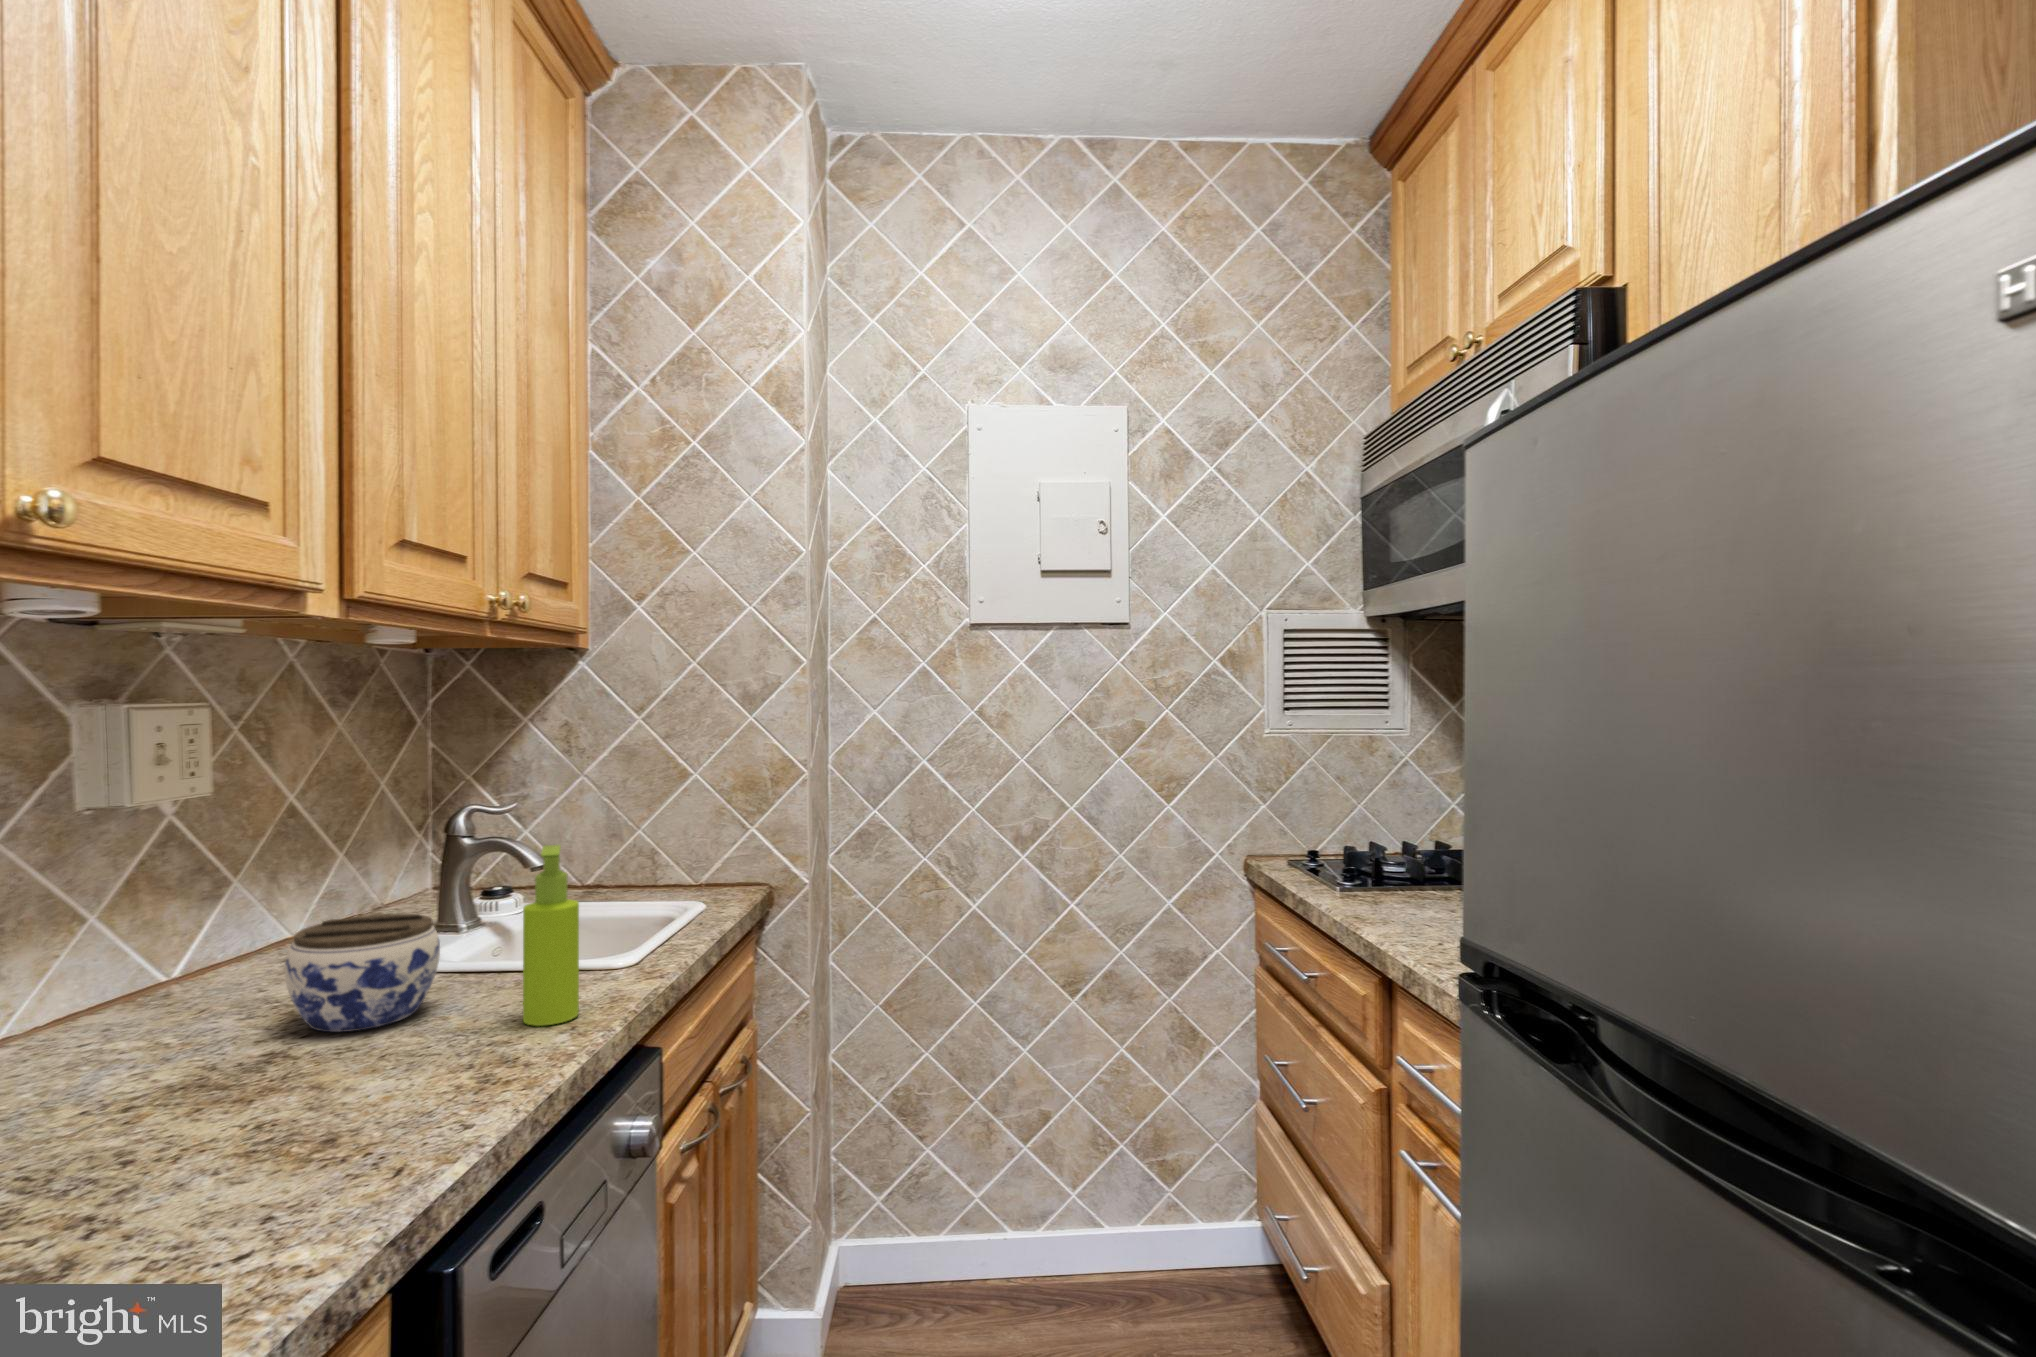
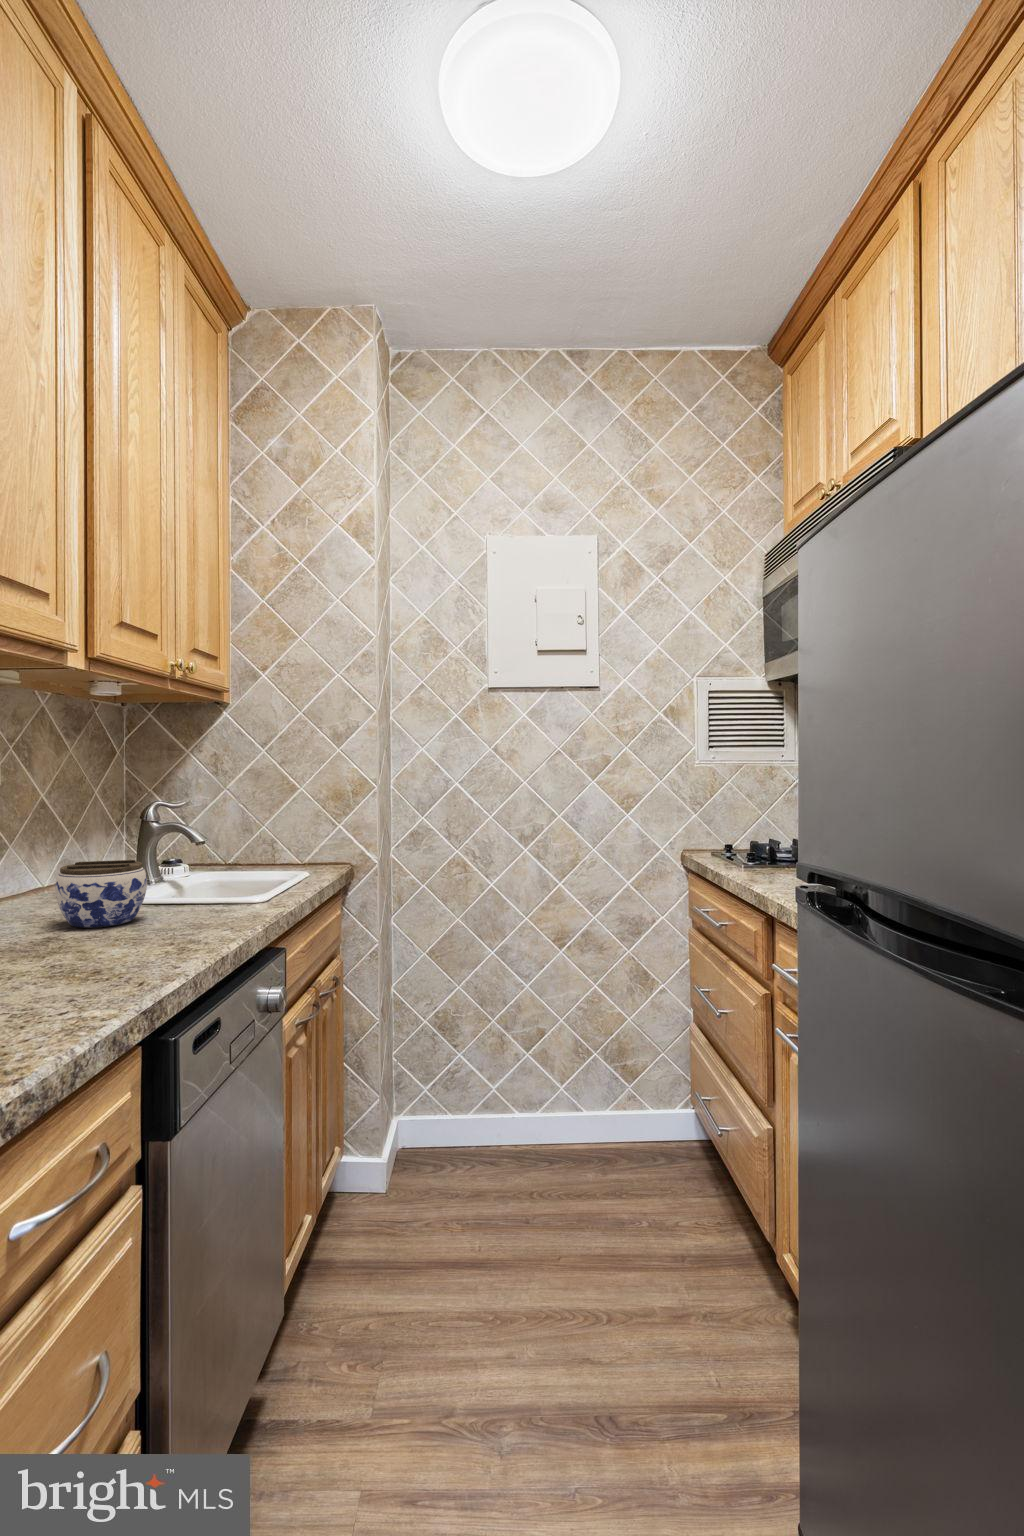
soap dispenser: present [523,845,579,1026] -> none [200,814,234,926]

